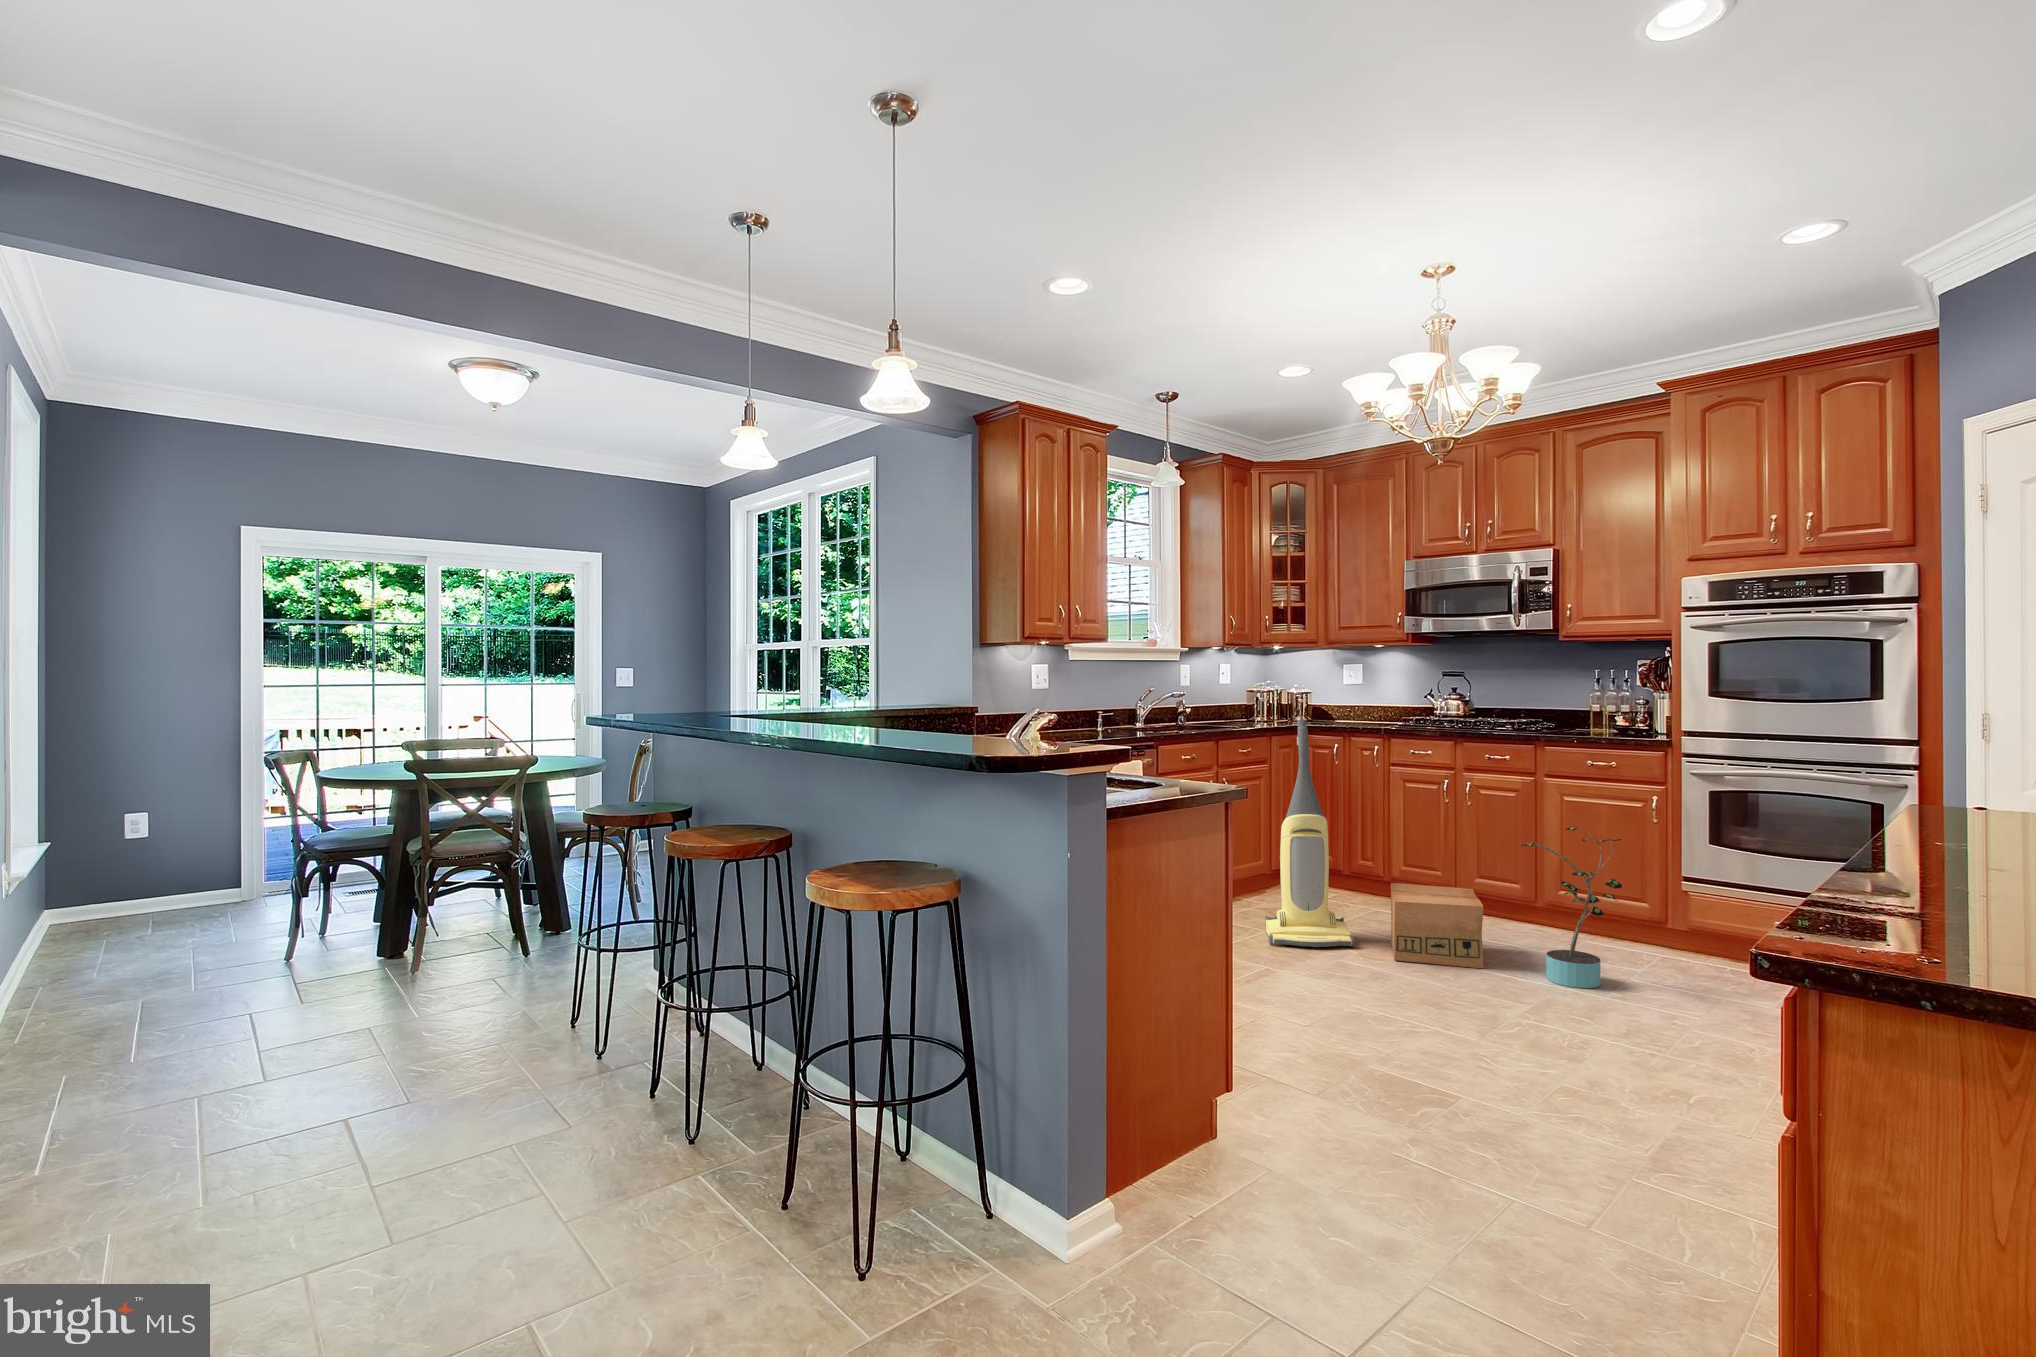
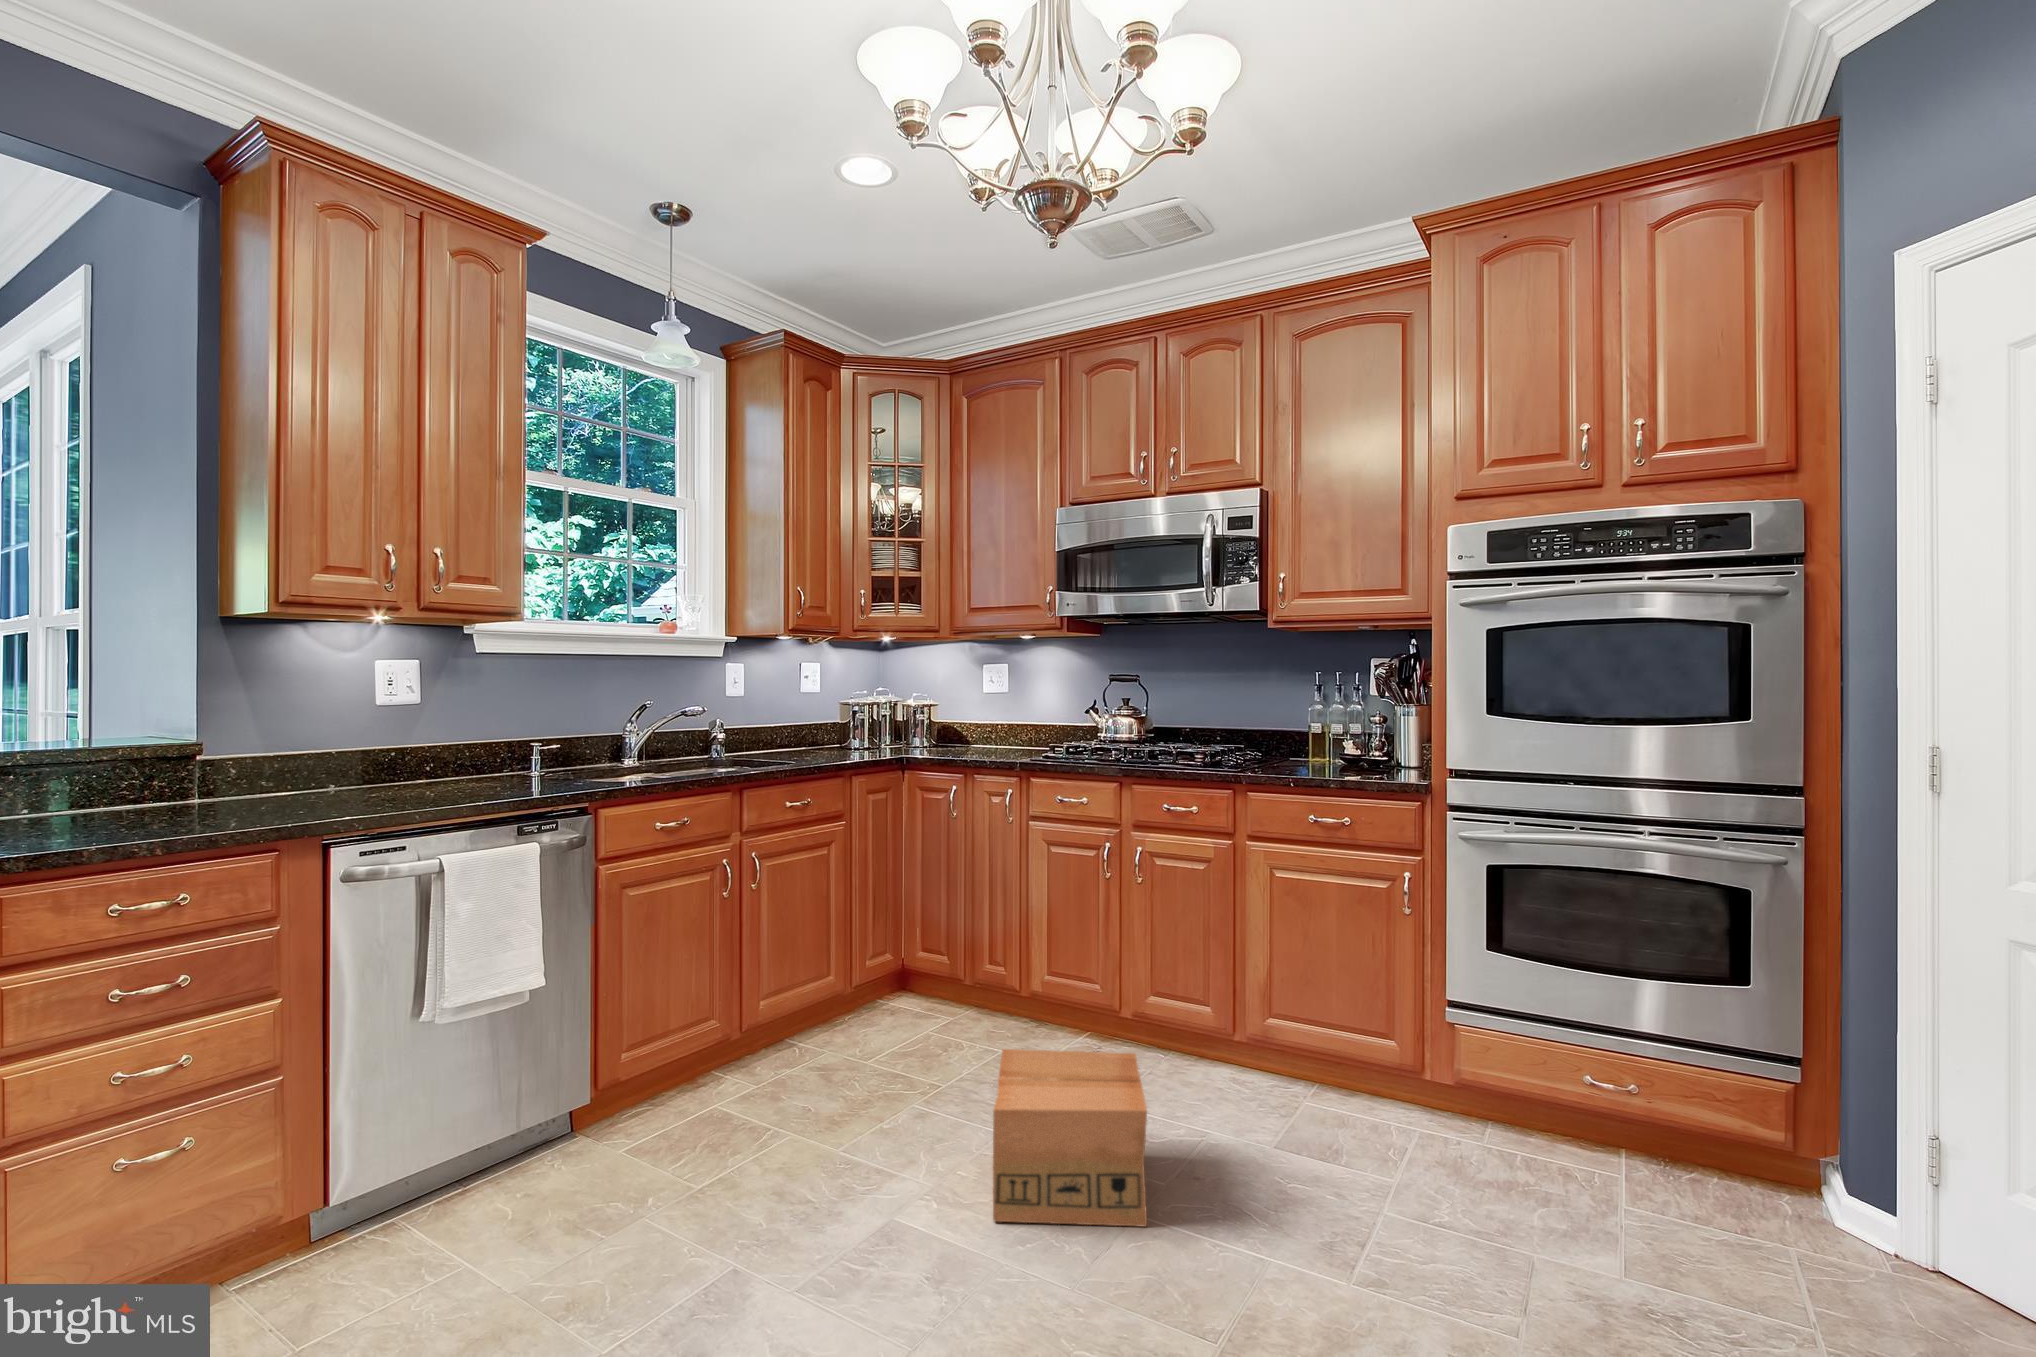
vacuum cleaner: present [1265,719,1354,947] -> none [774,759,931,1197]
potted plant: present [1521,826,1622,988] -> none [1211,954,1383,1272]

